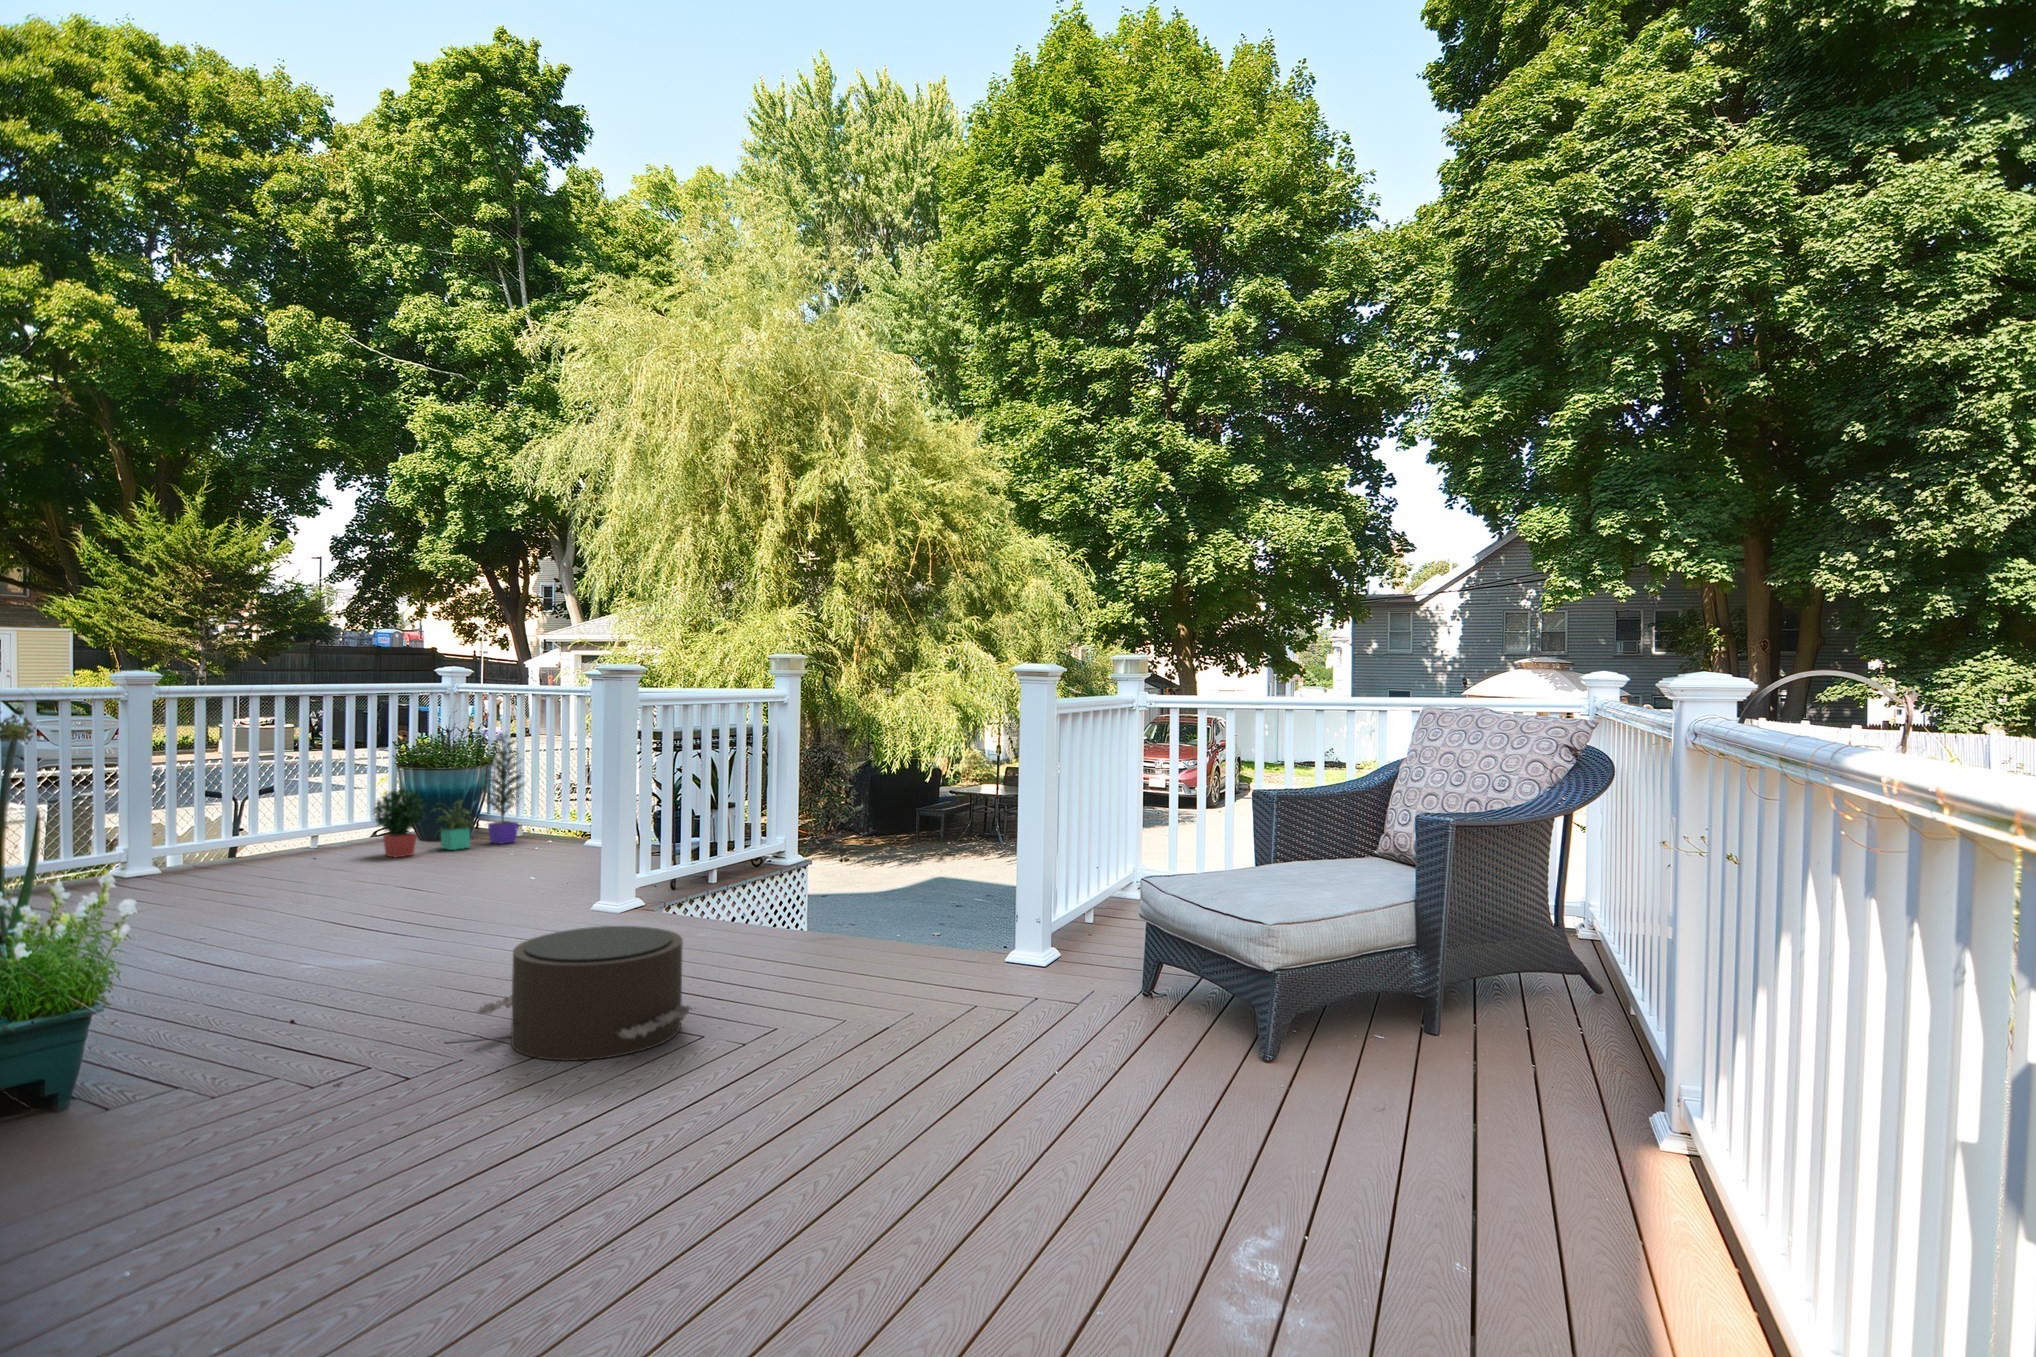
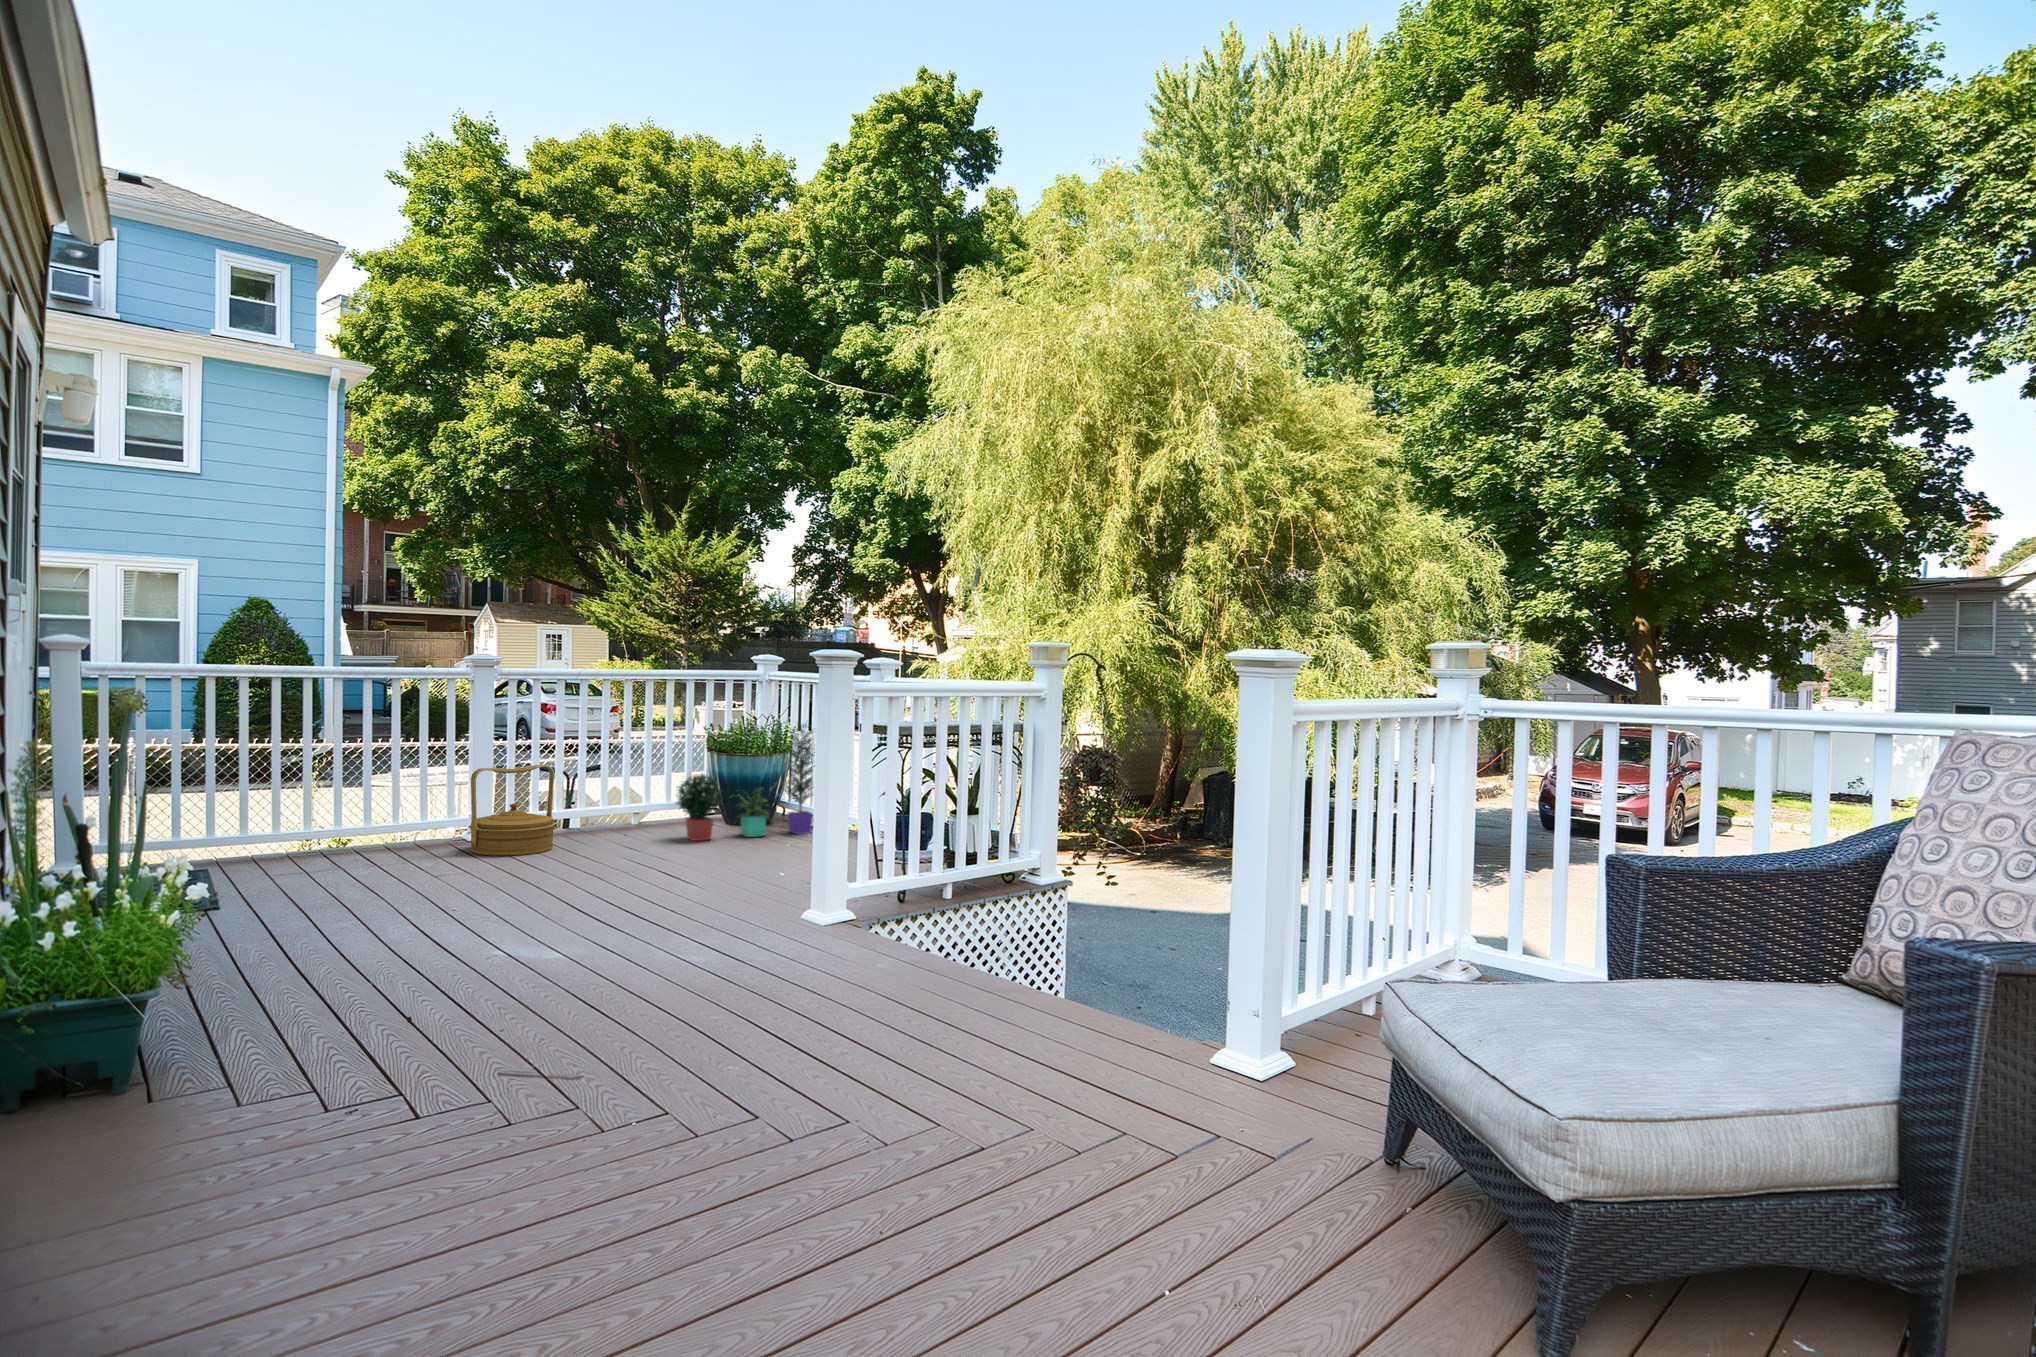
woven basket: none [137,787,241,887] -> present [469,765,555,856]
pouf: present [476,926,692,1060] -> none [511,956,741,1132]

